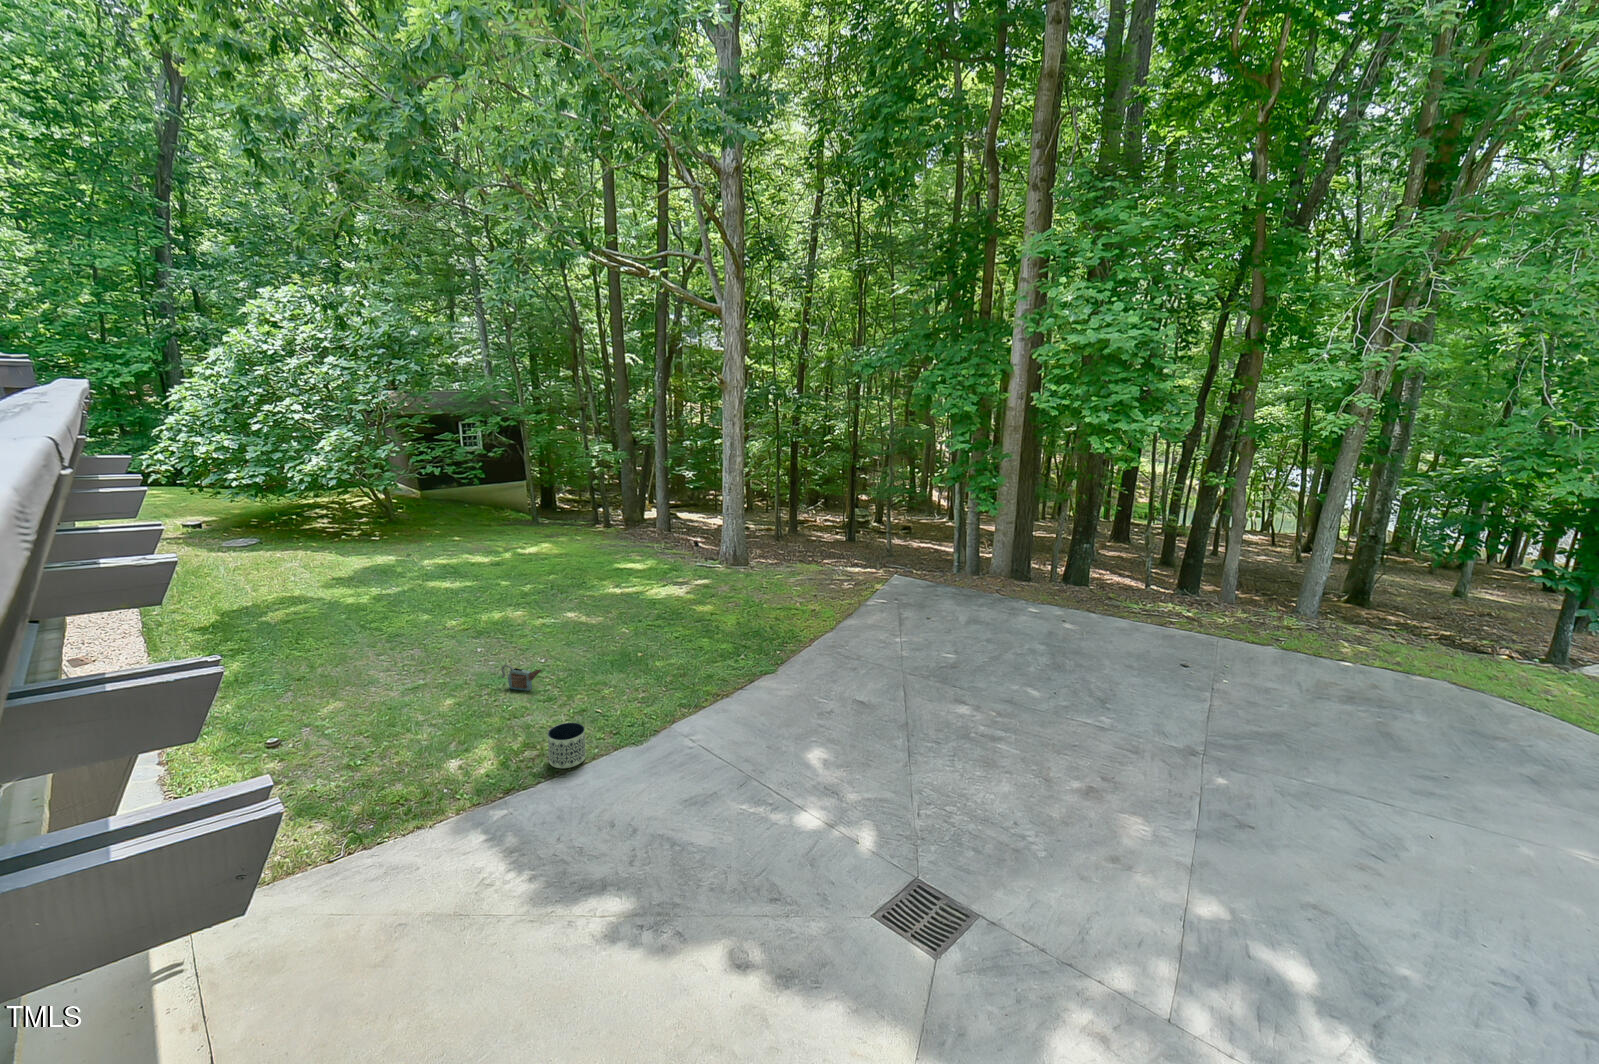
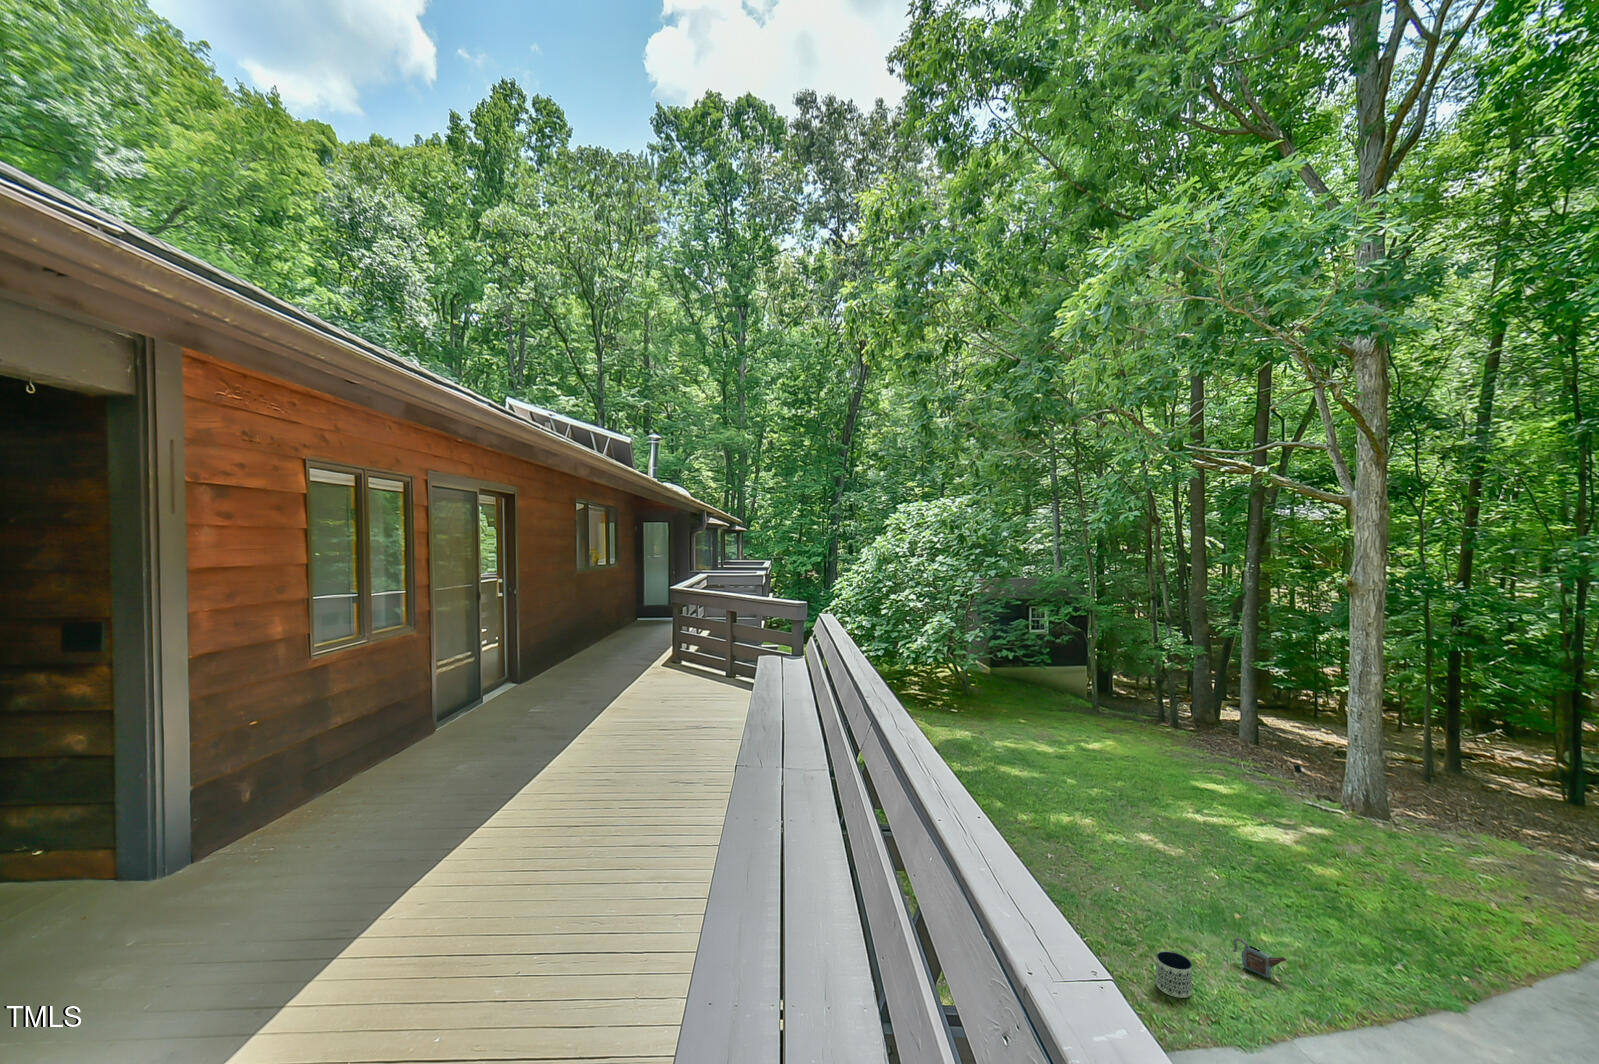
watering can: present [501,664,542,691] -> present [1233,938,1286,978]

